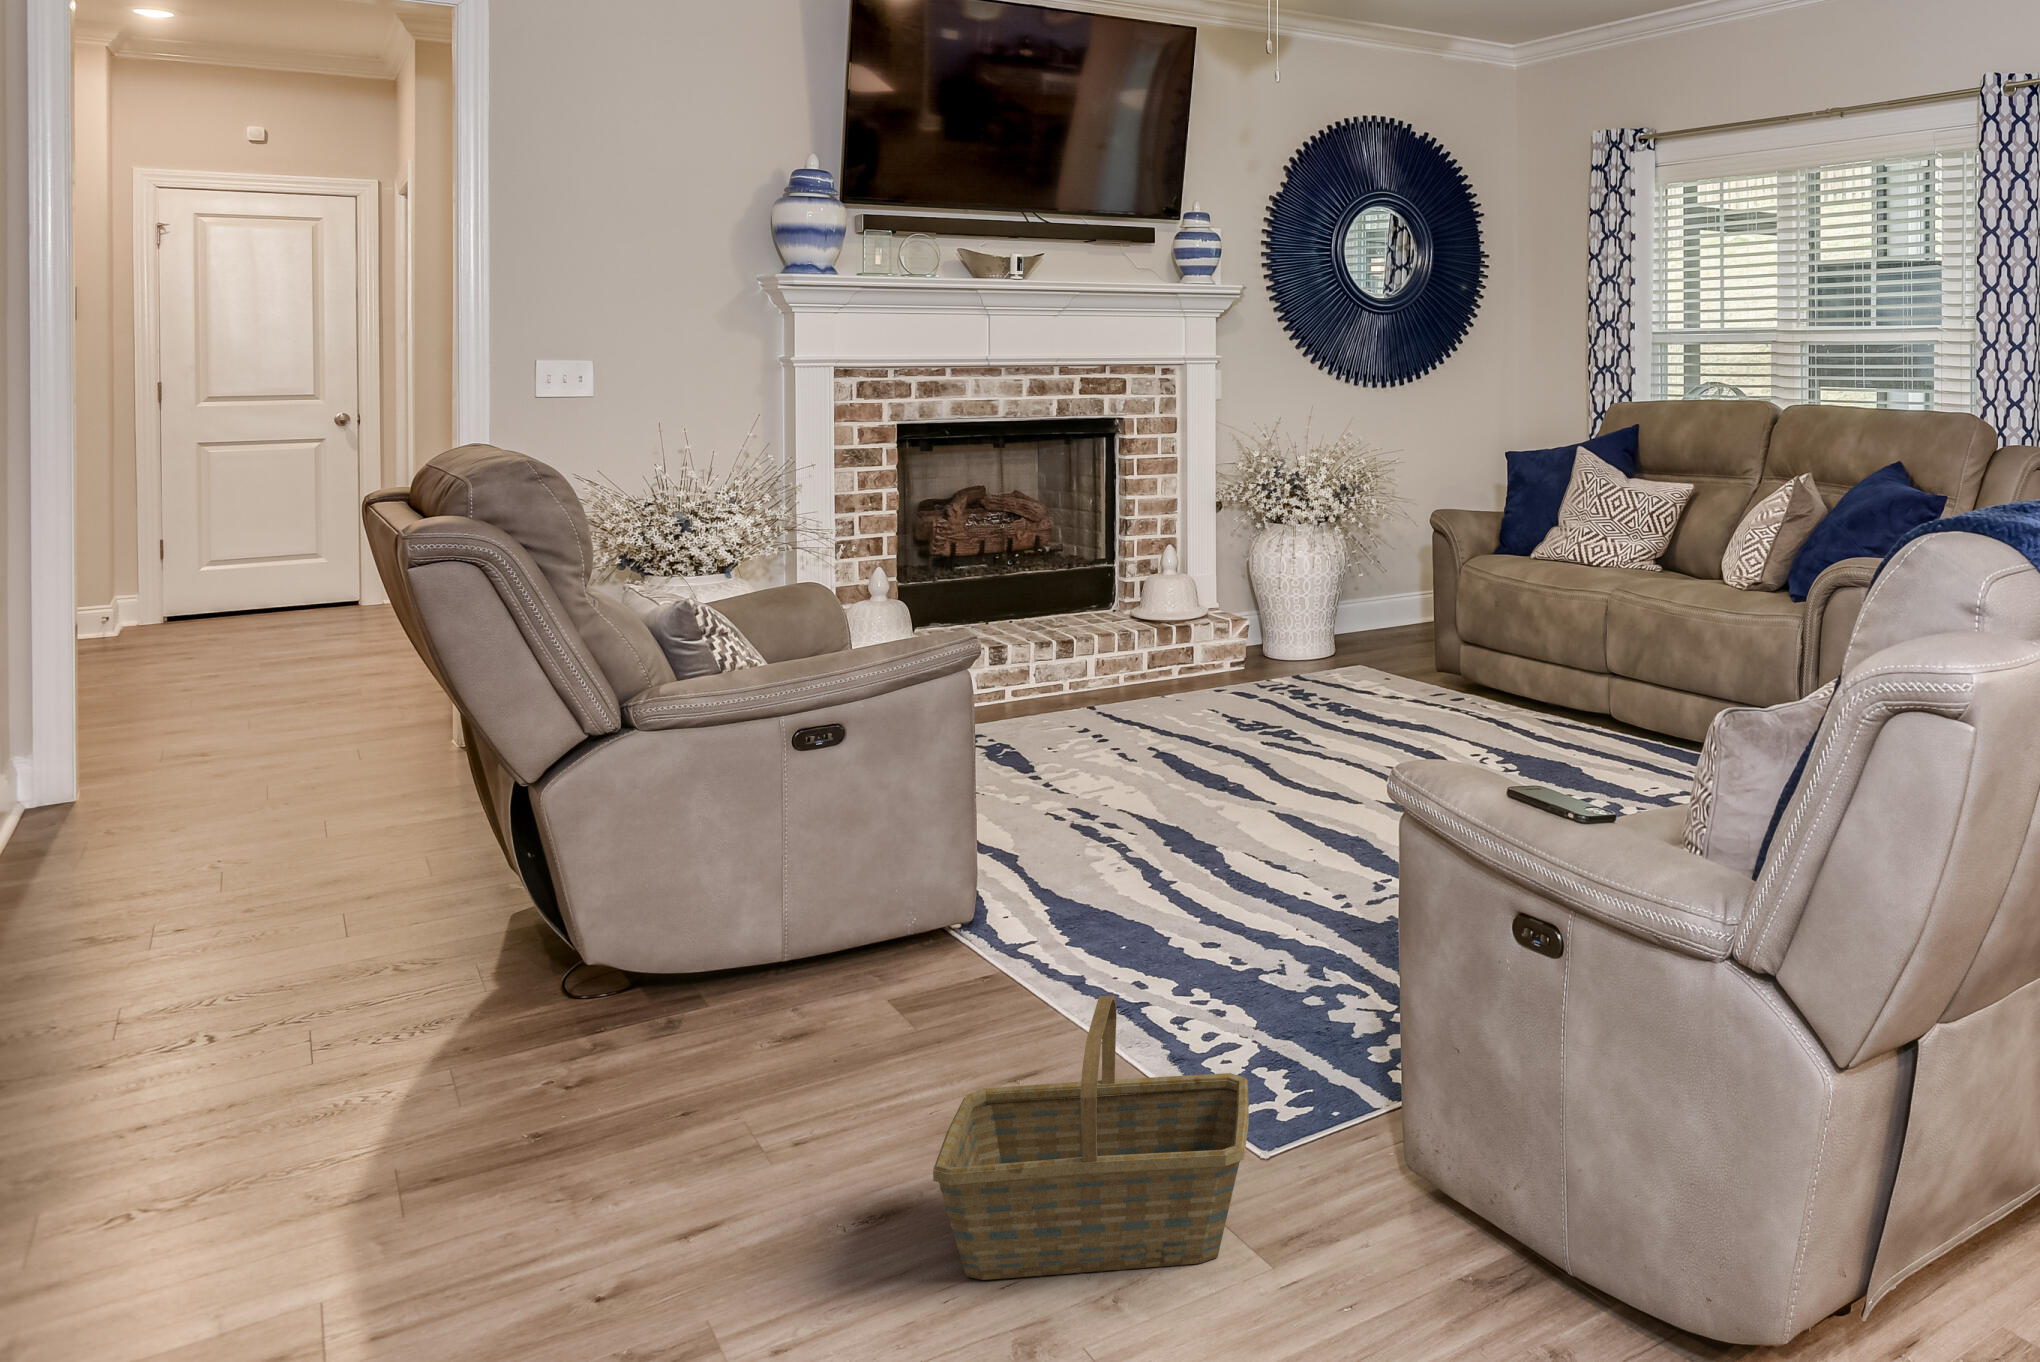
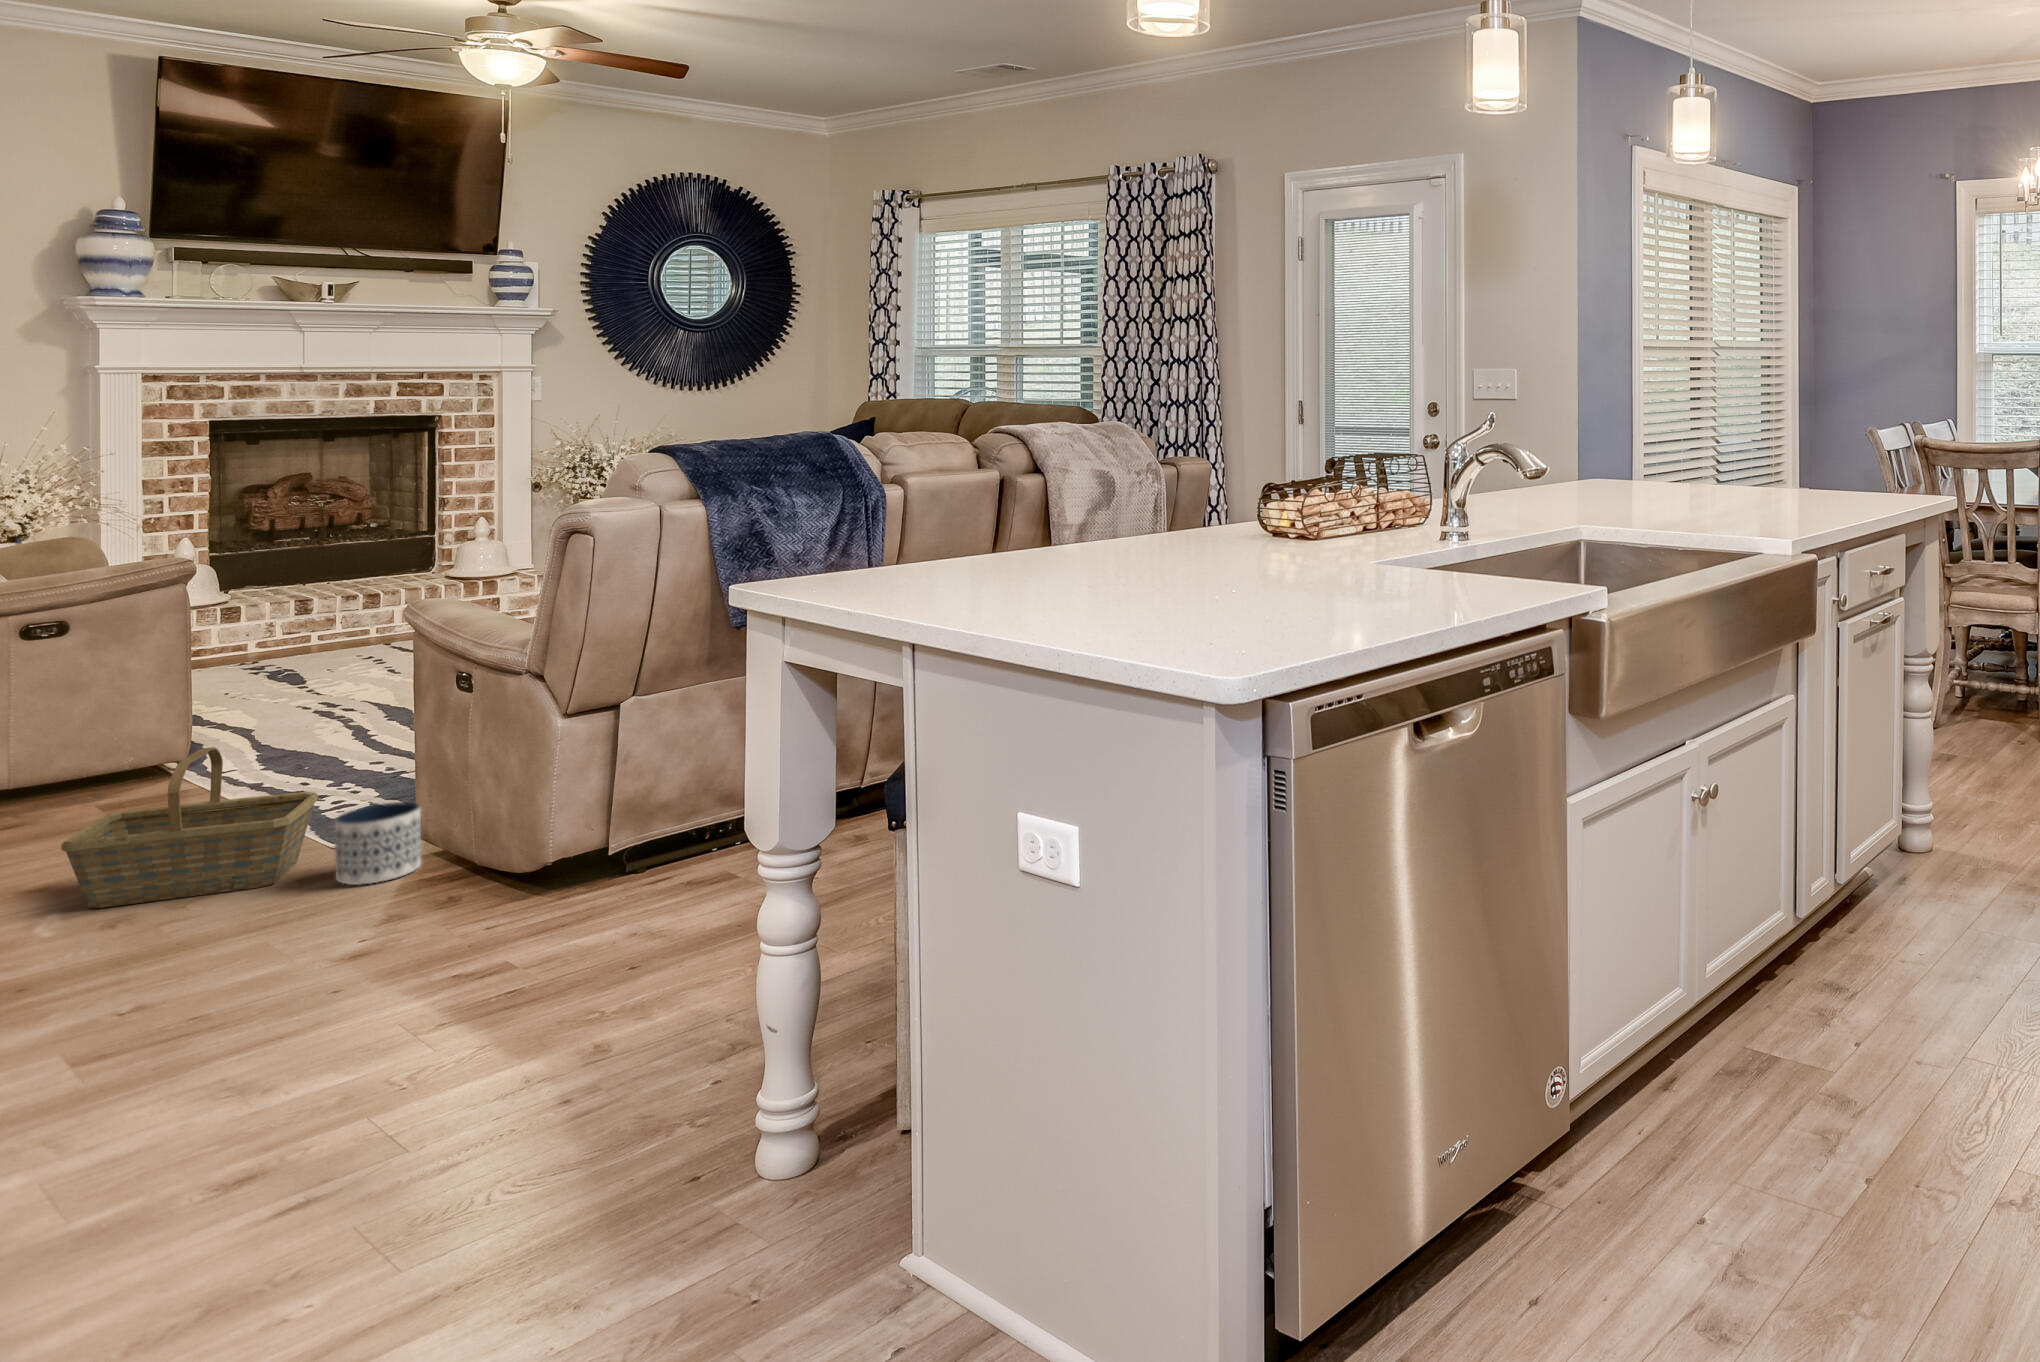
planter: none [1312,1121,1432,1287] -> present [335,802,421,885]

